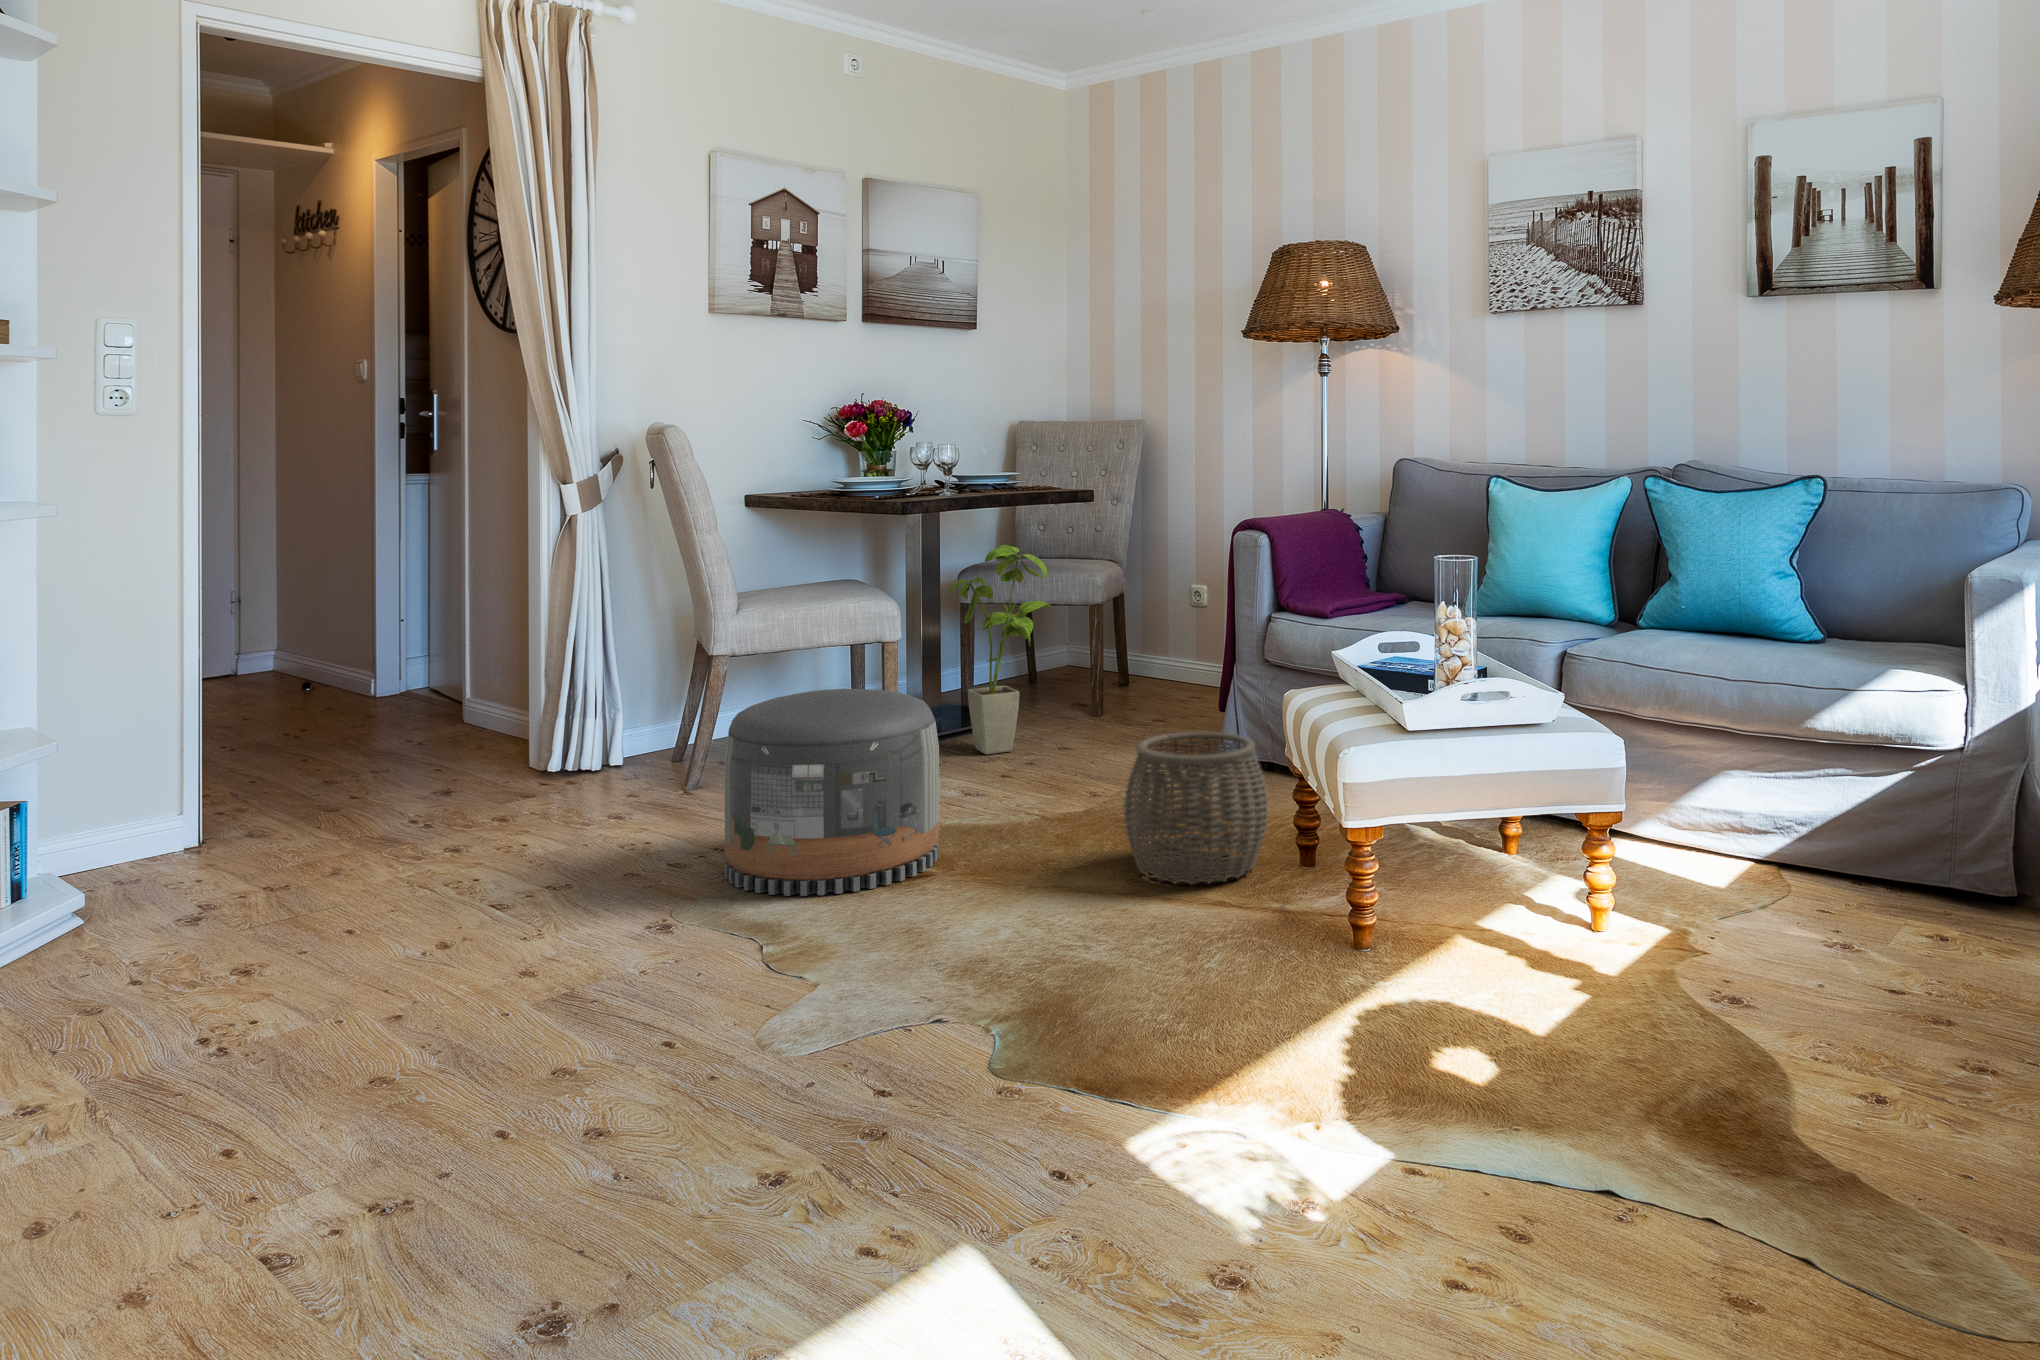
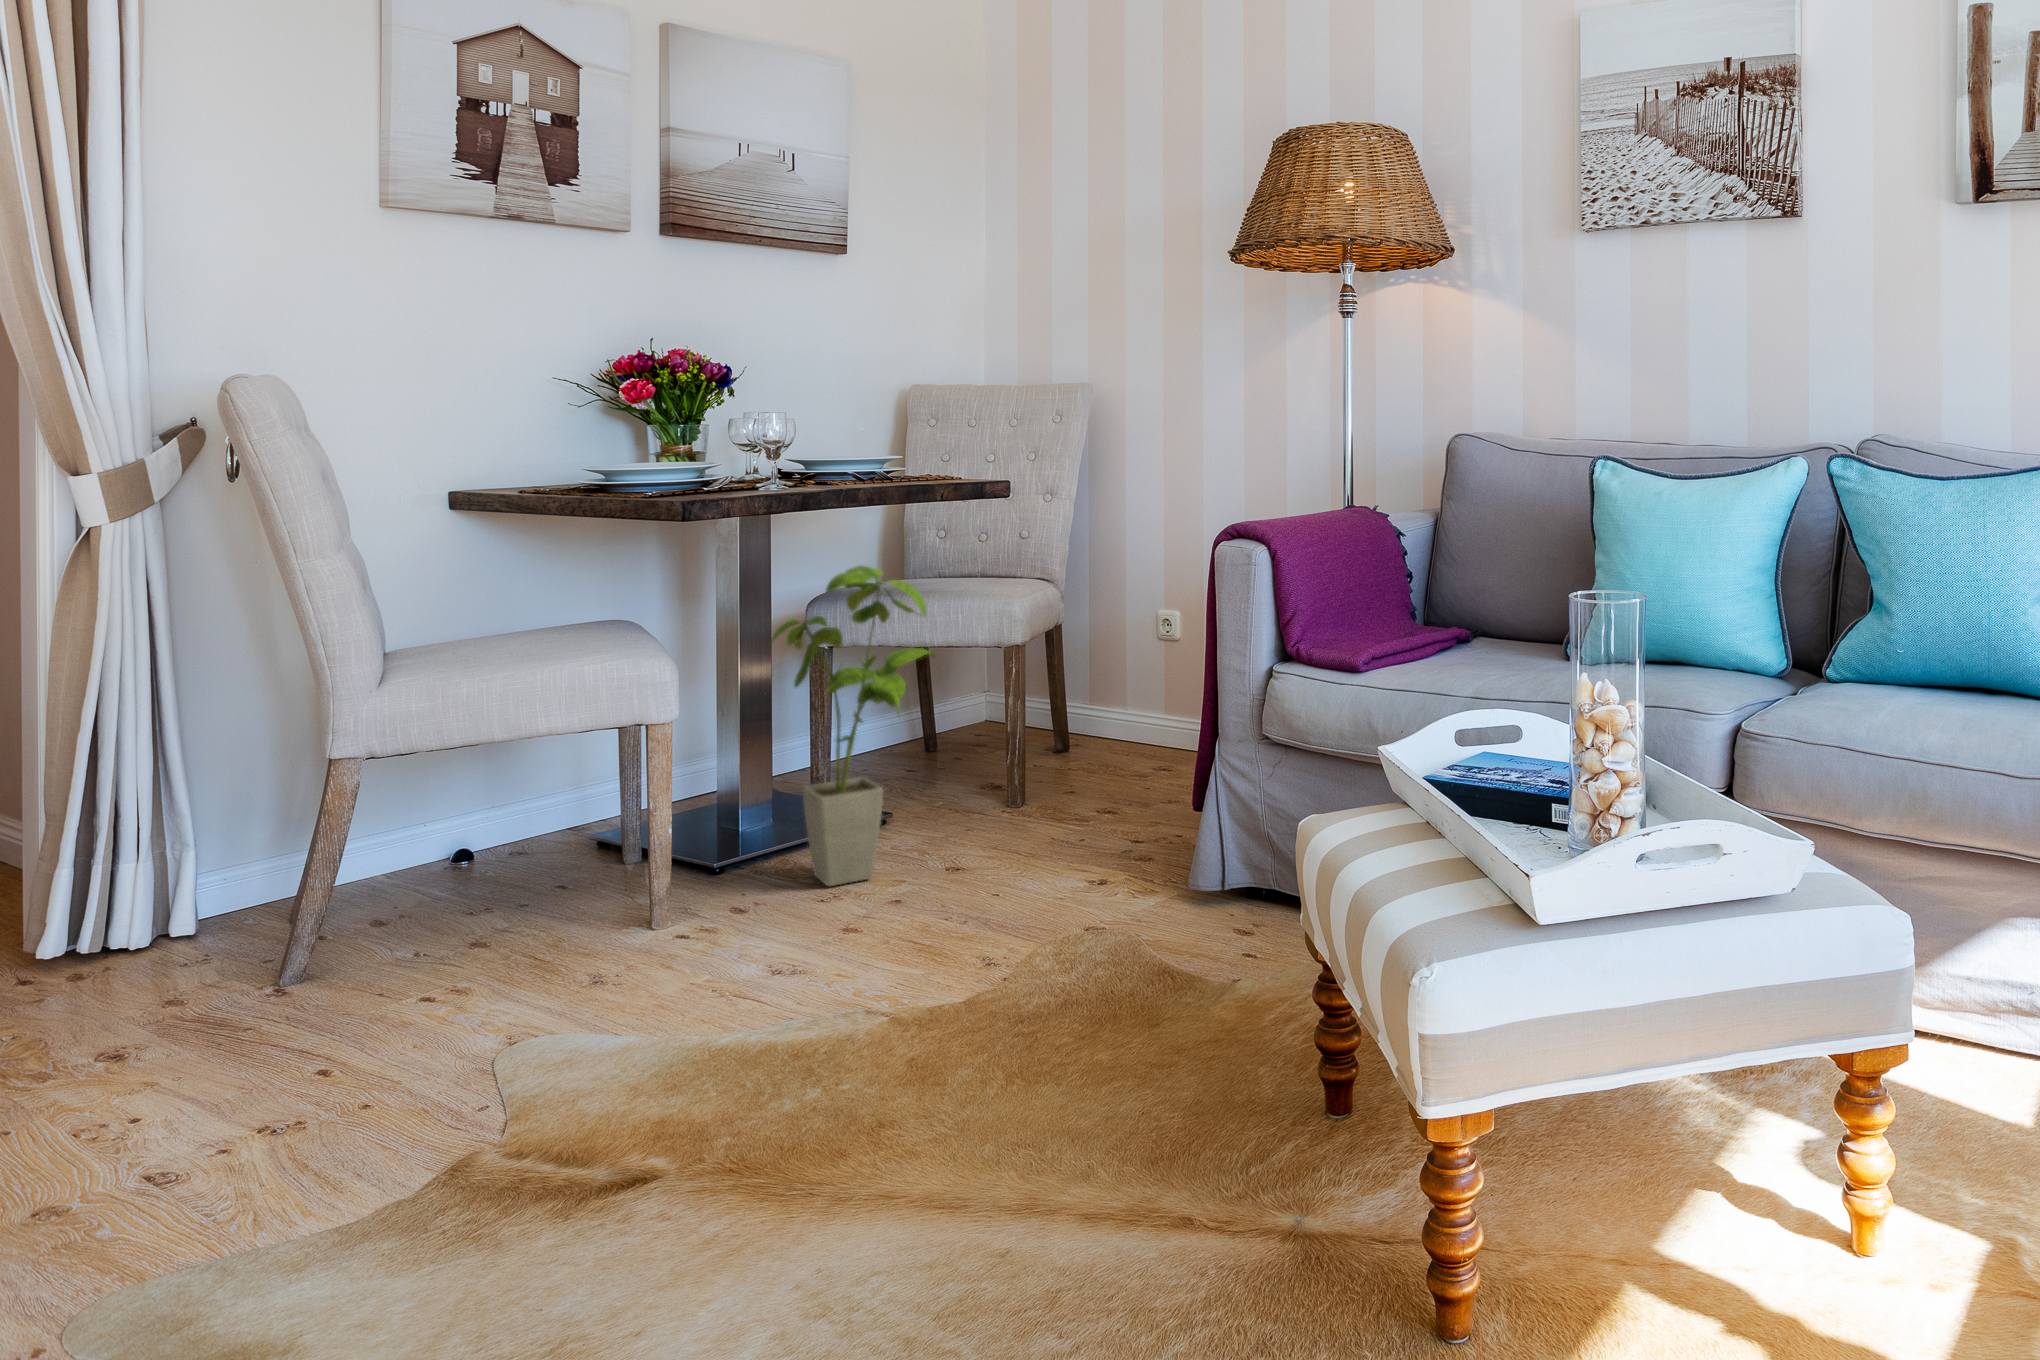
pouf: present [724,689,939,896] -> none [271,829,700,1244]
woven basket: present [1123,732,1269,884] -> none [1024,886,1280,1174]

